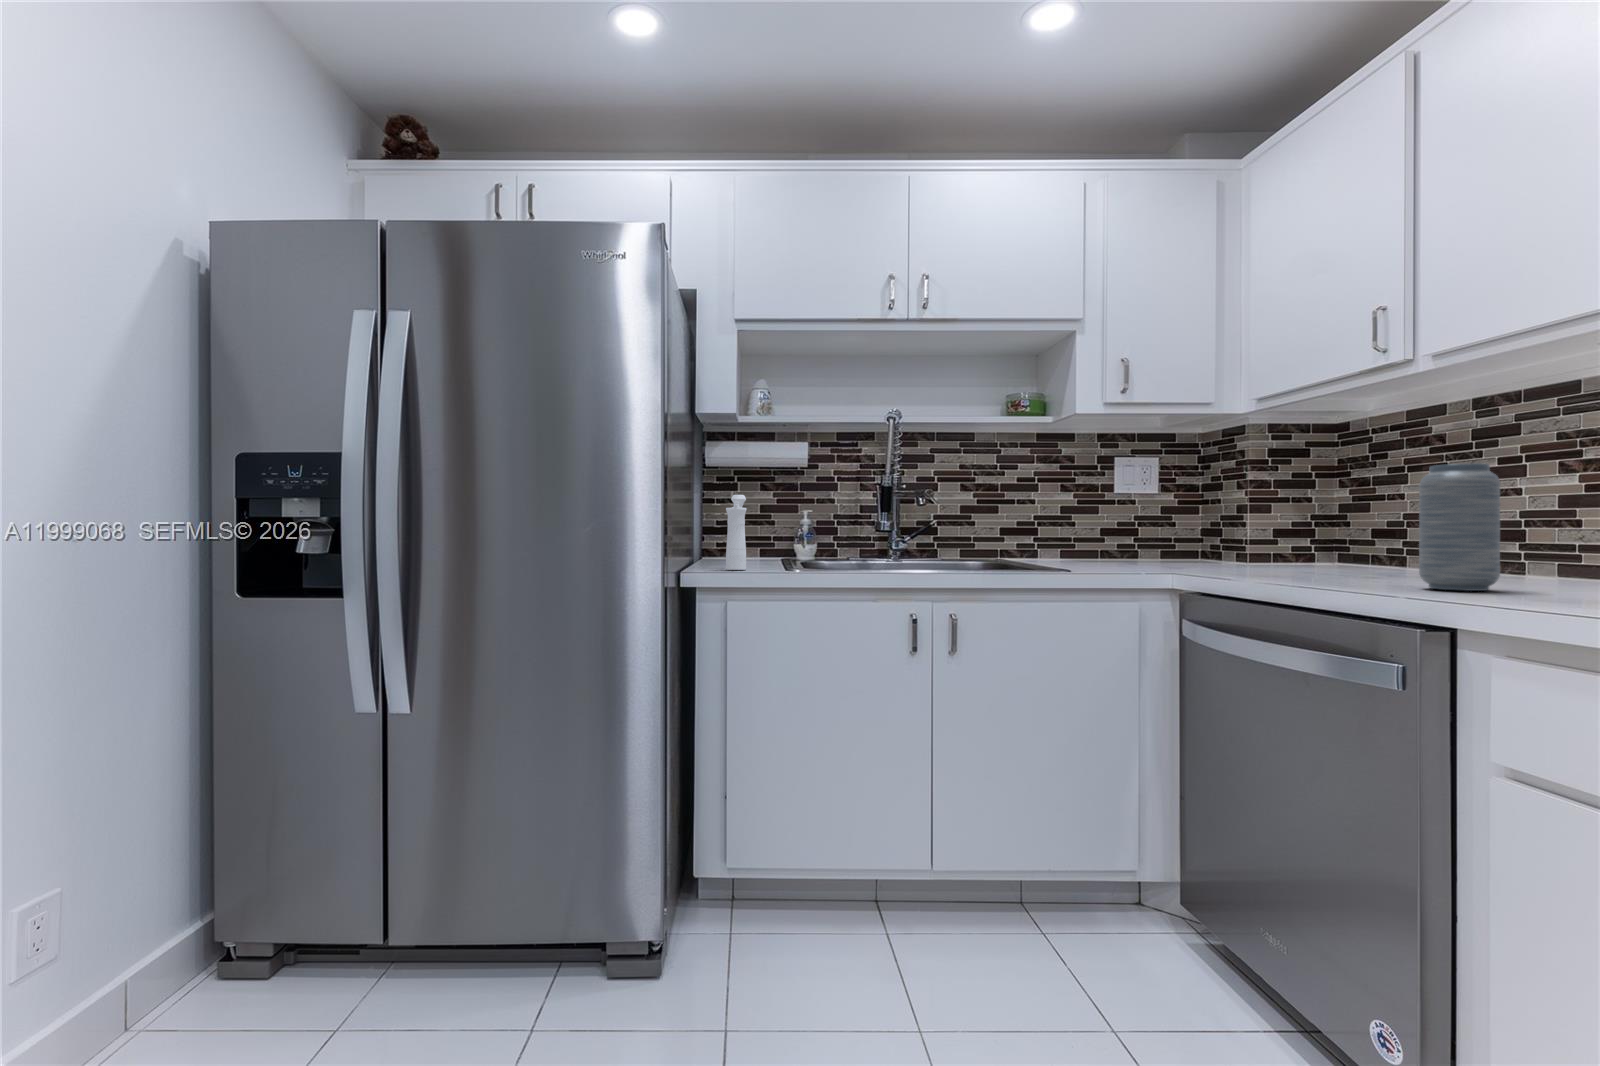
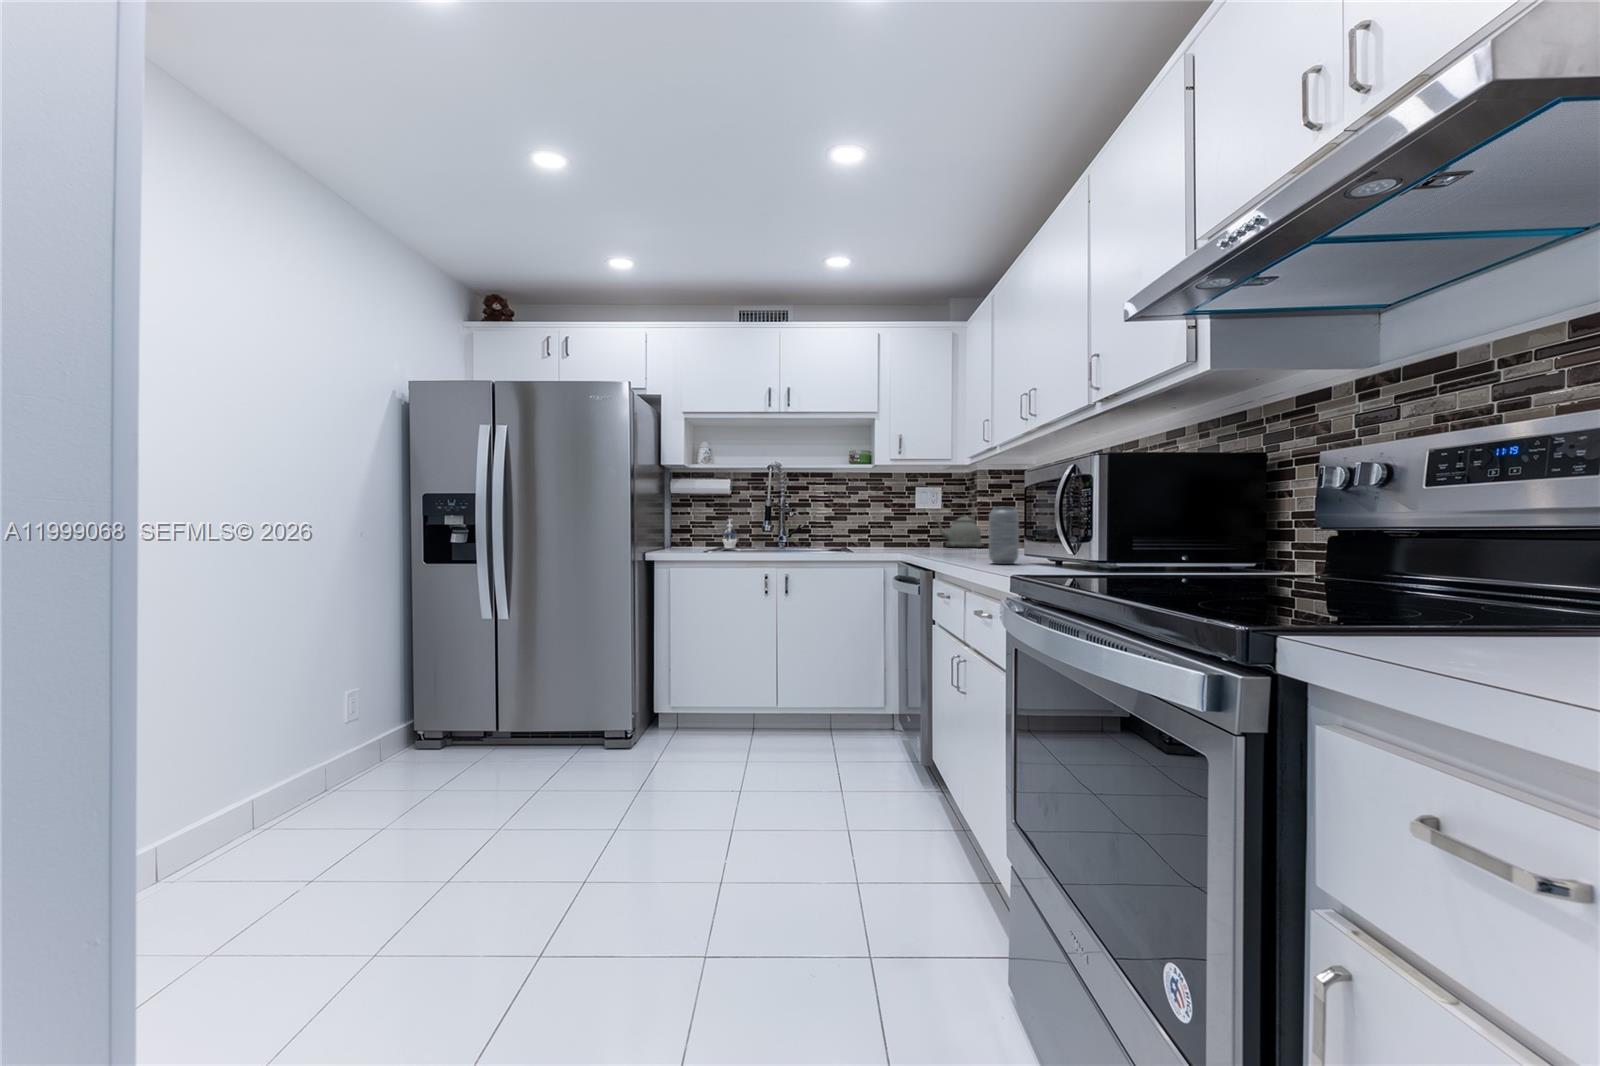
kettle: none [1149,486,1237,560] -> present [934,508,984,548]
pepper mill: present [726,495,747,570] -> none [680,512,693,555]

